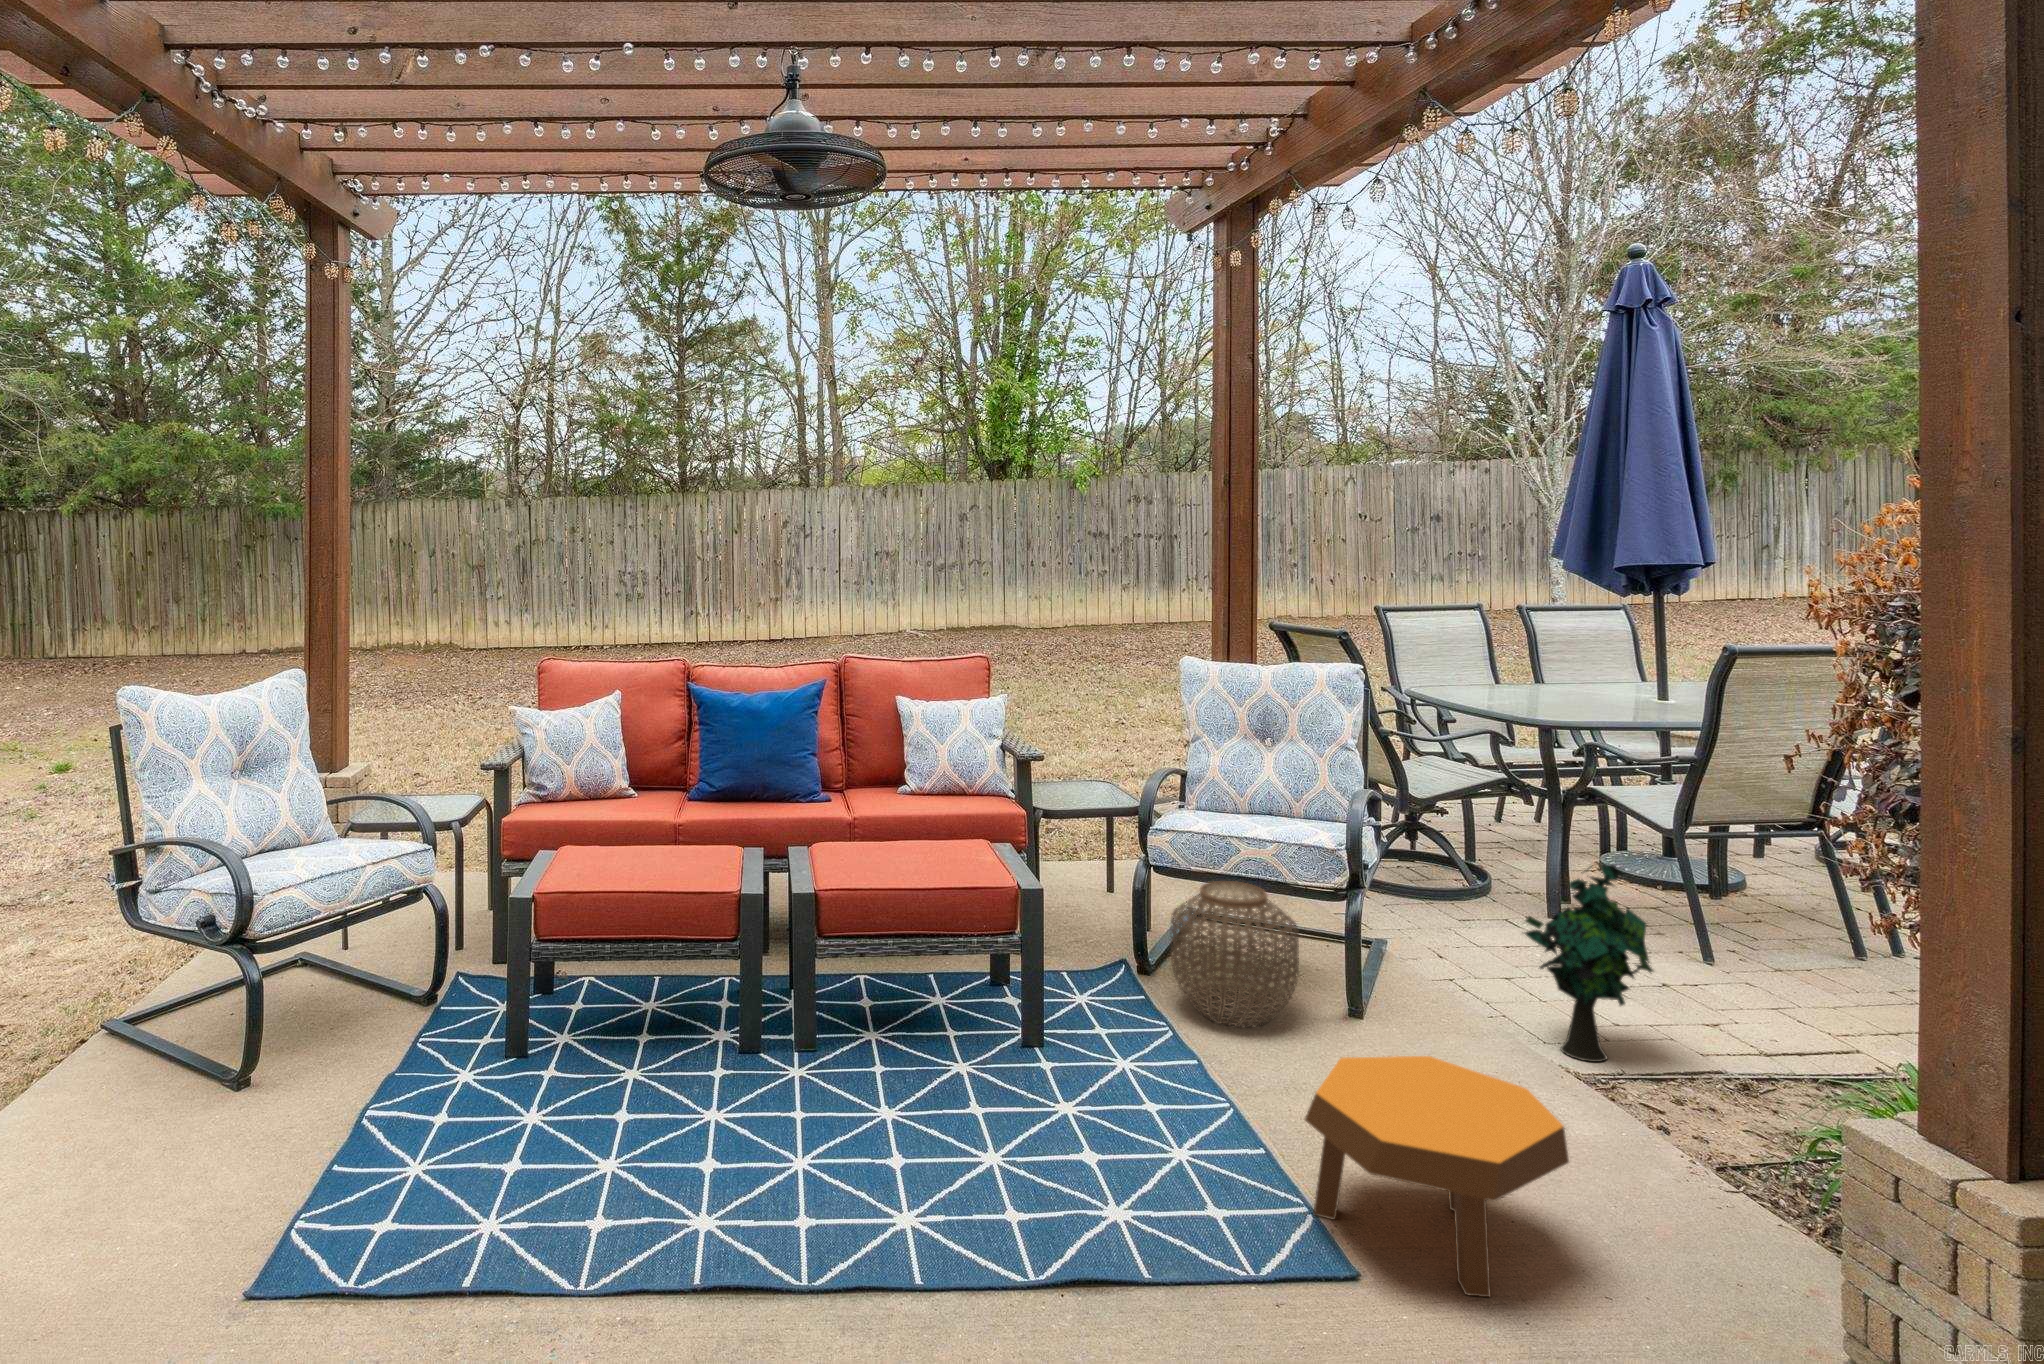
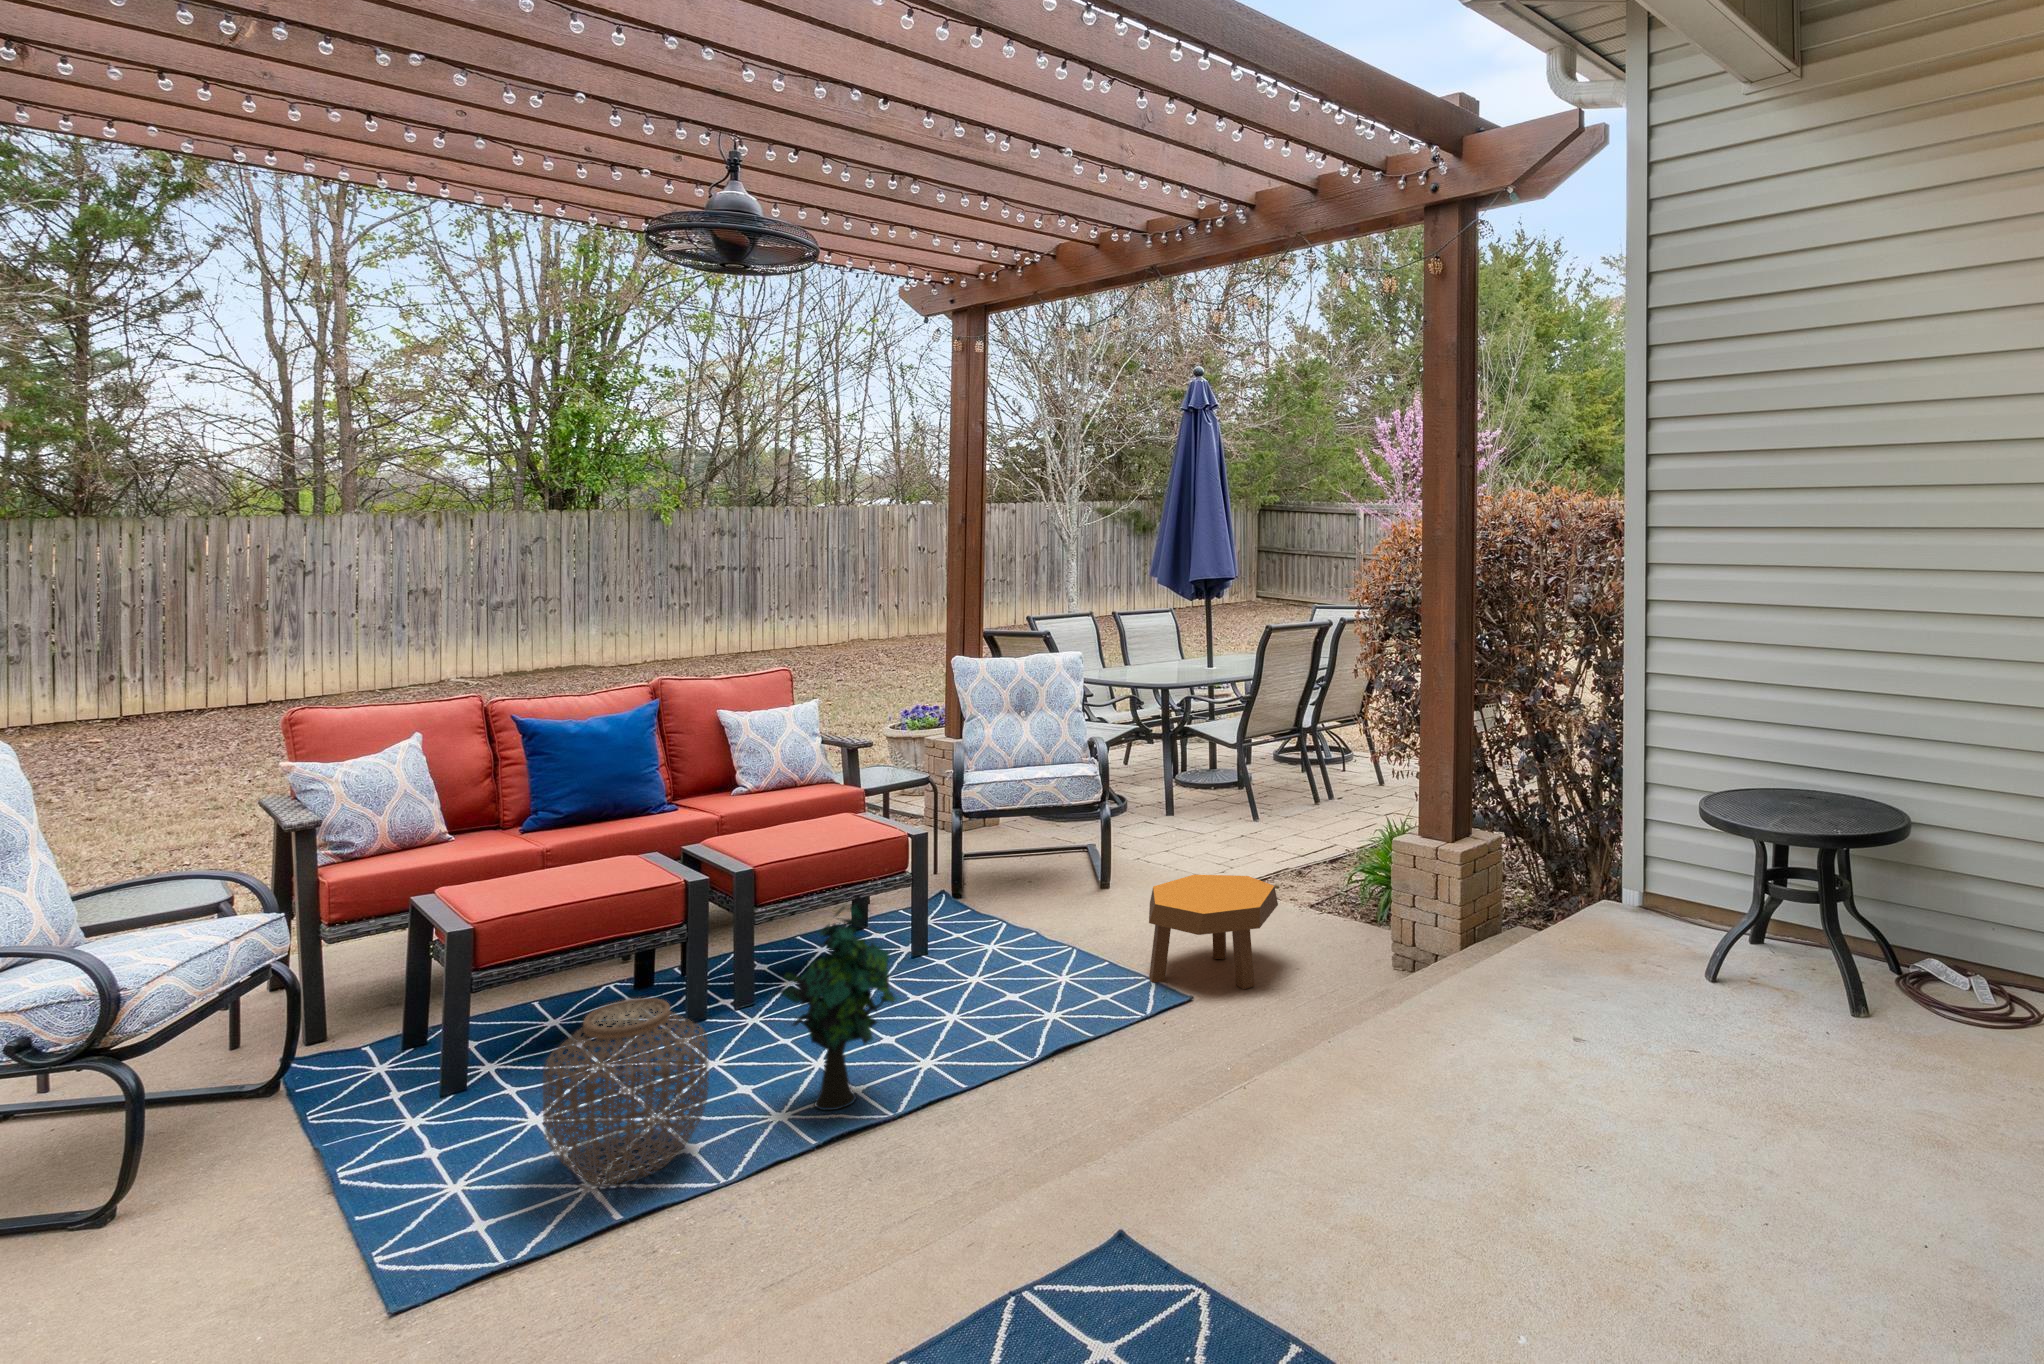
decorative plant: present [1524,865,1653,1062] -> present [778,903,896,1110]
woven basket: present [1171,881,1299,1027] -> present [543,998,709,1185]

